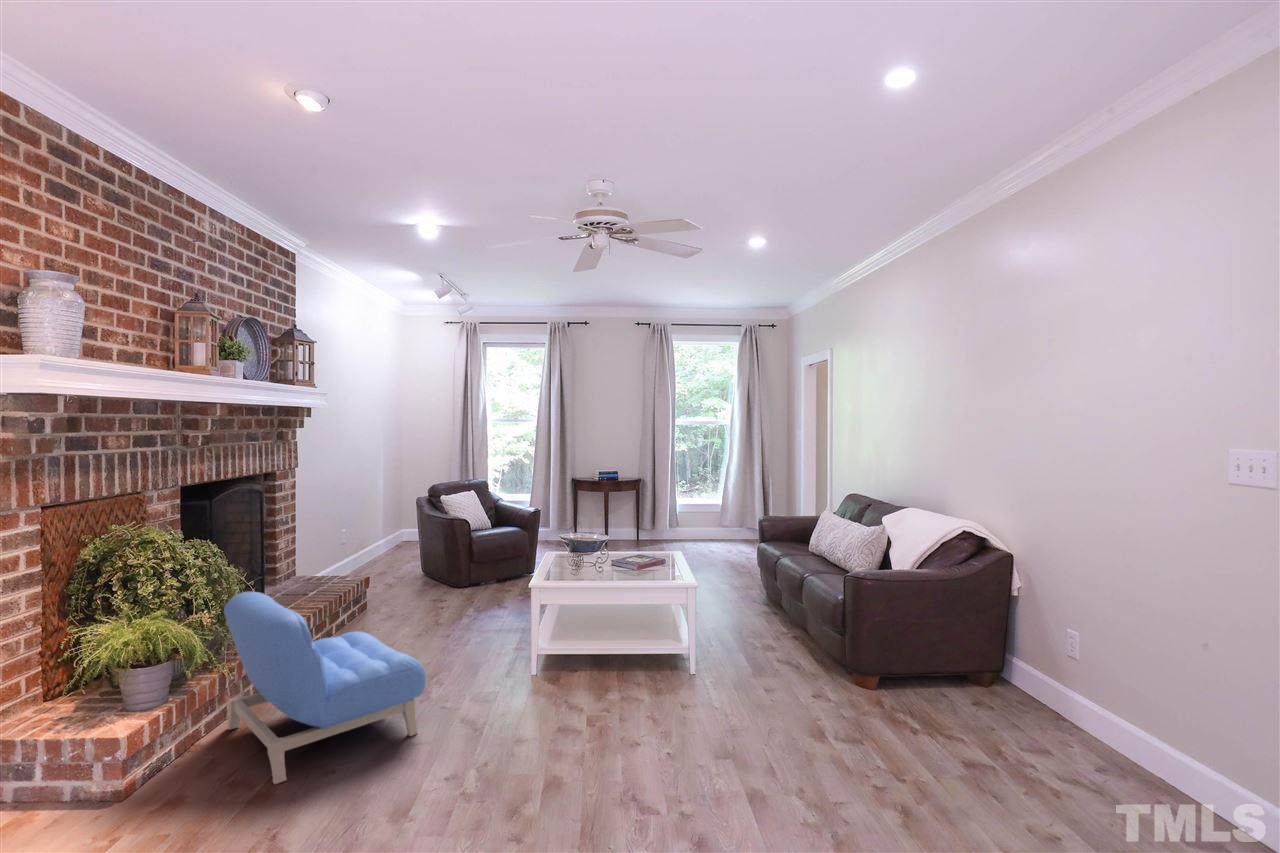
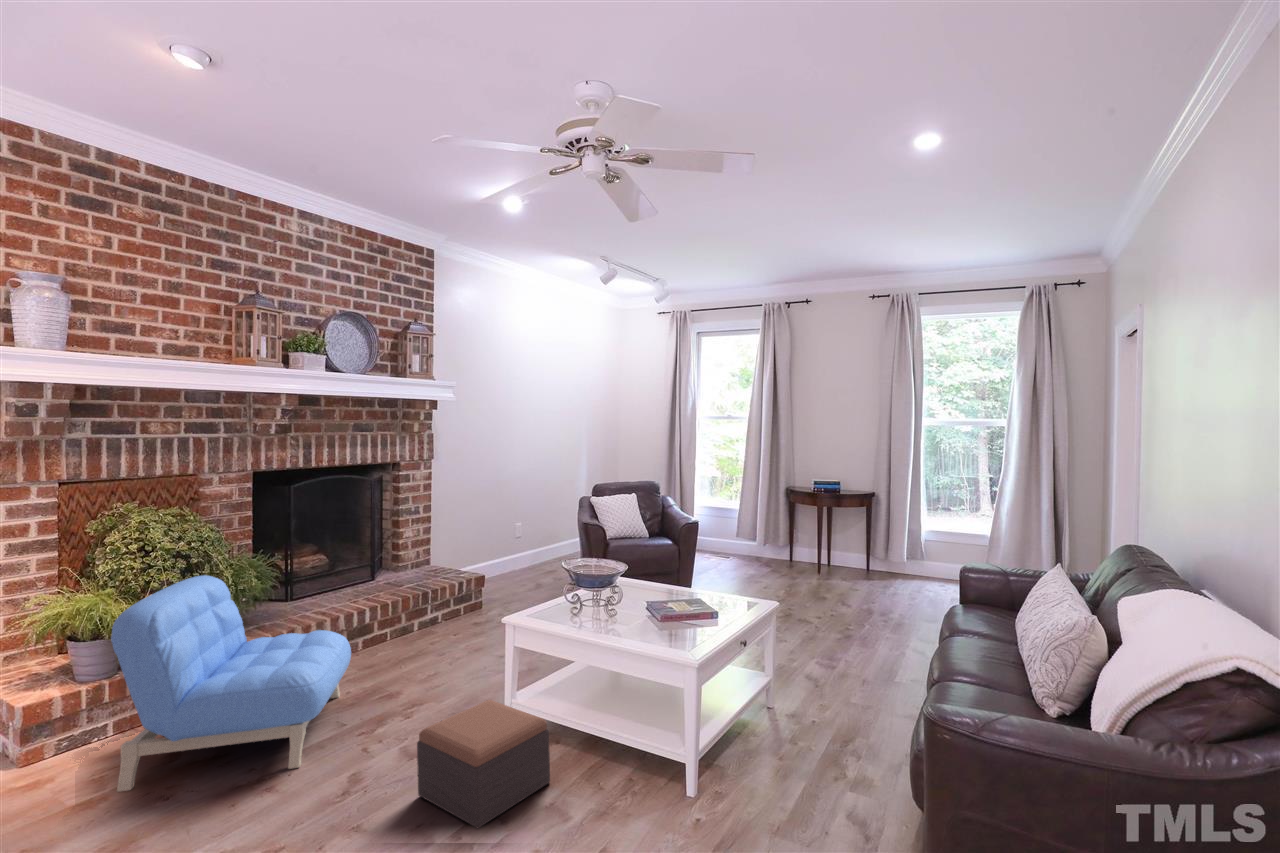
footstool: none [544,653,619,726] -> present [417,700,550,828]

